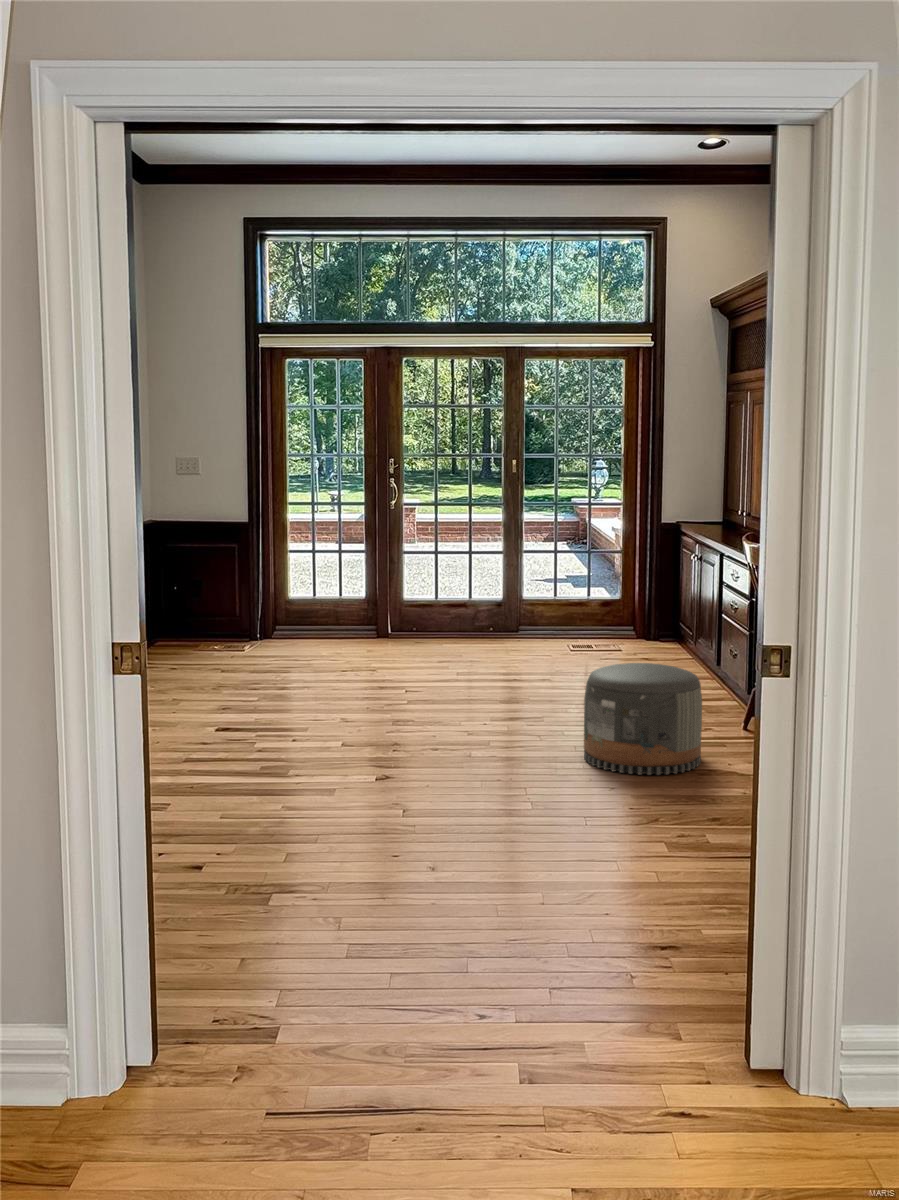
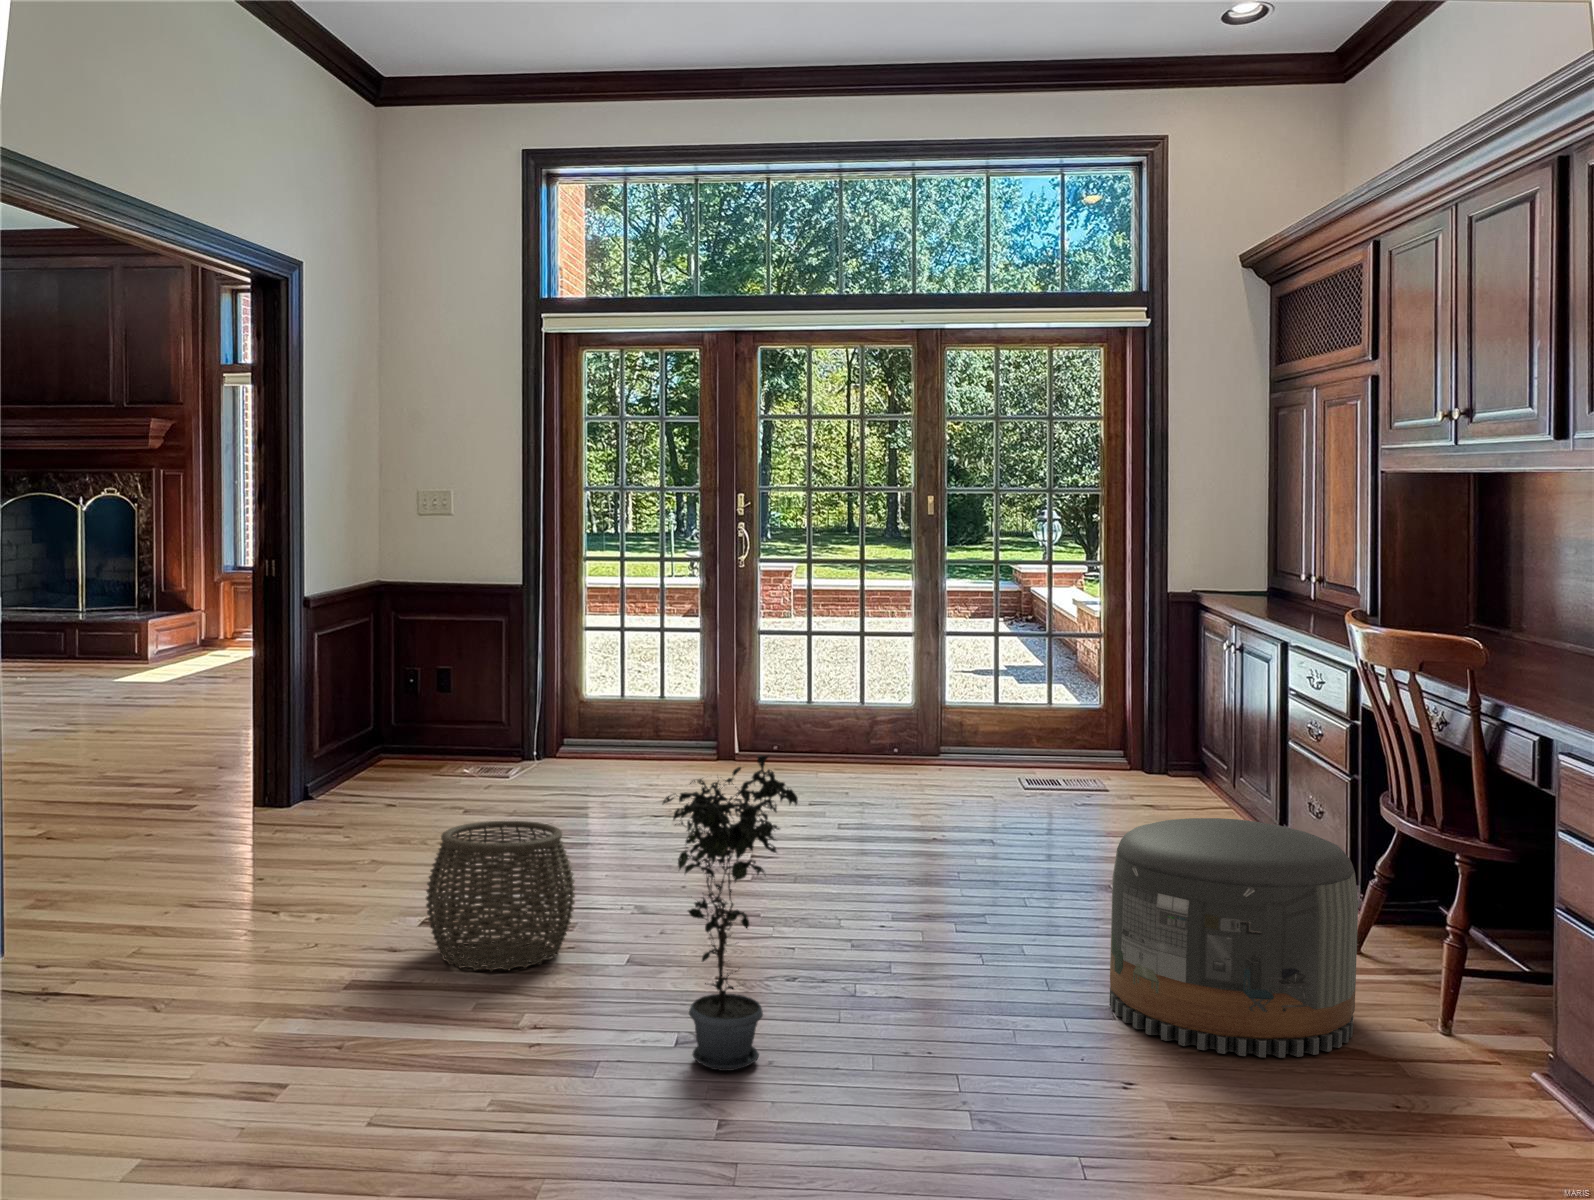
potted plant: none [360,637,424,785] -> present [663,755,798,1071]
woven basket: none [231,673,310,749] -> present [426,821,575,971]

